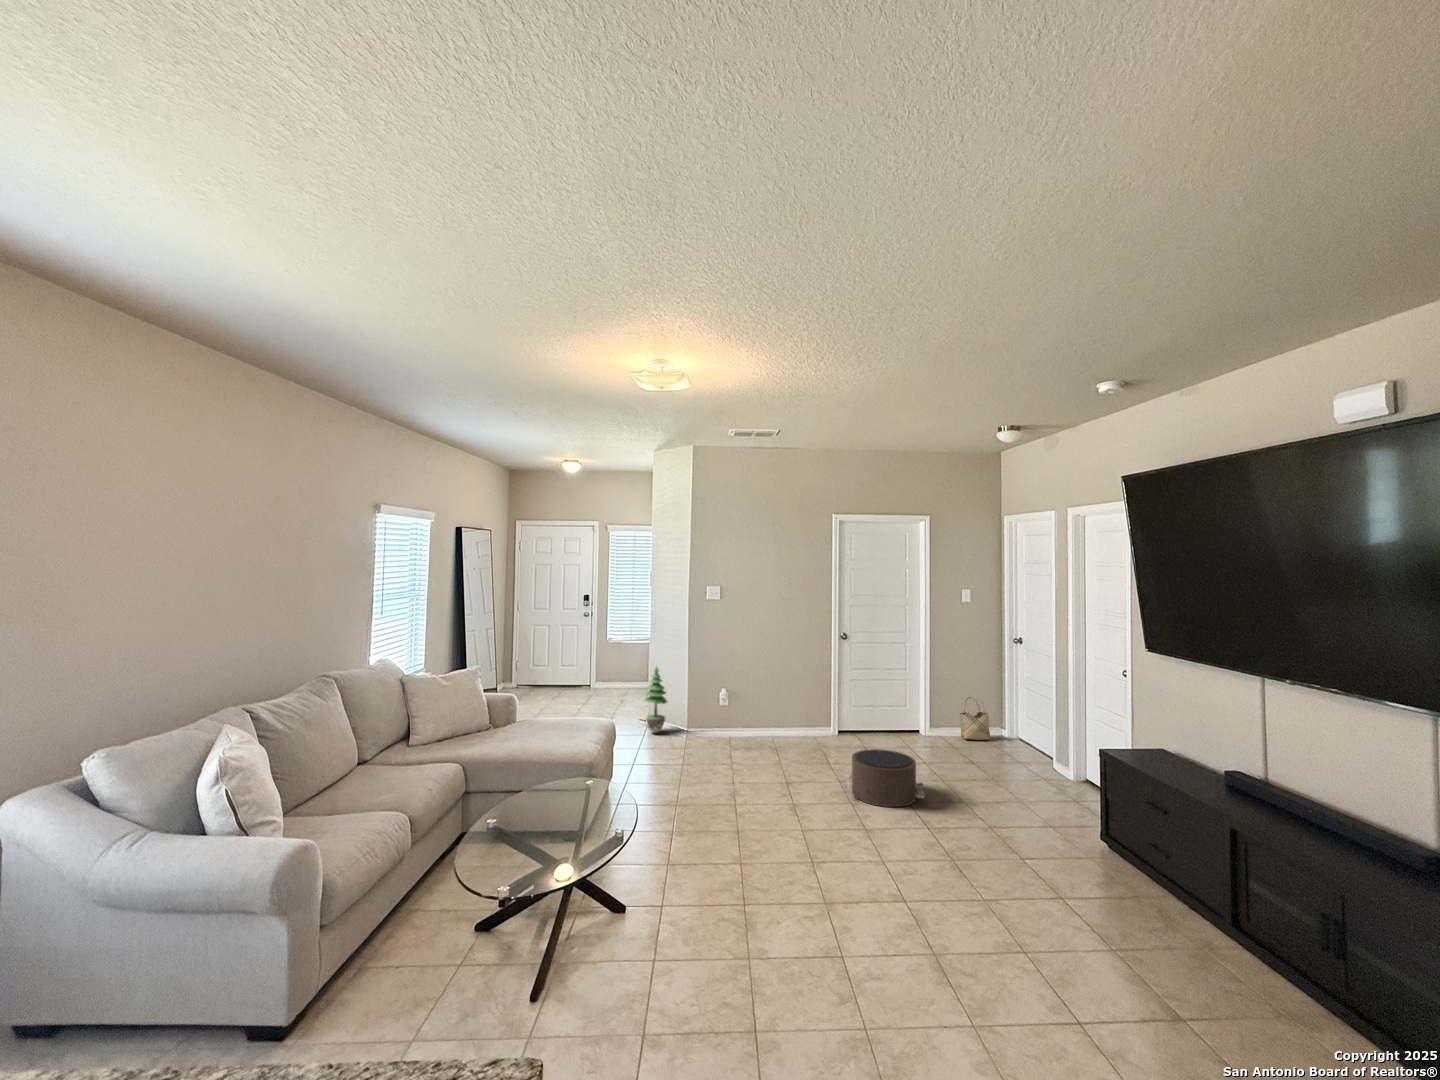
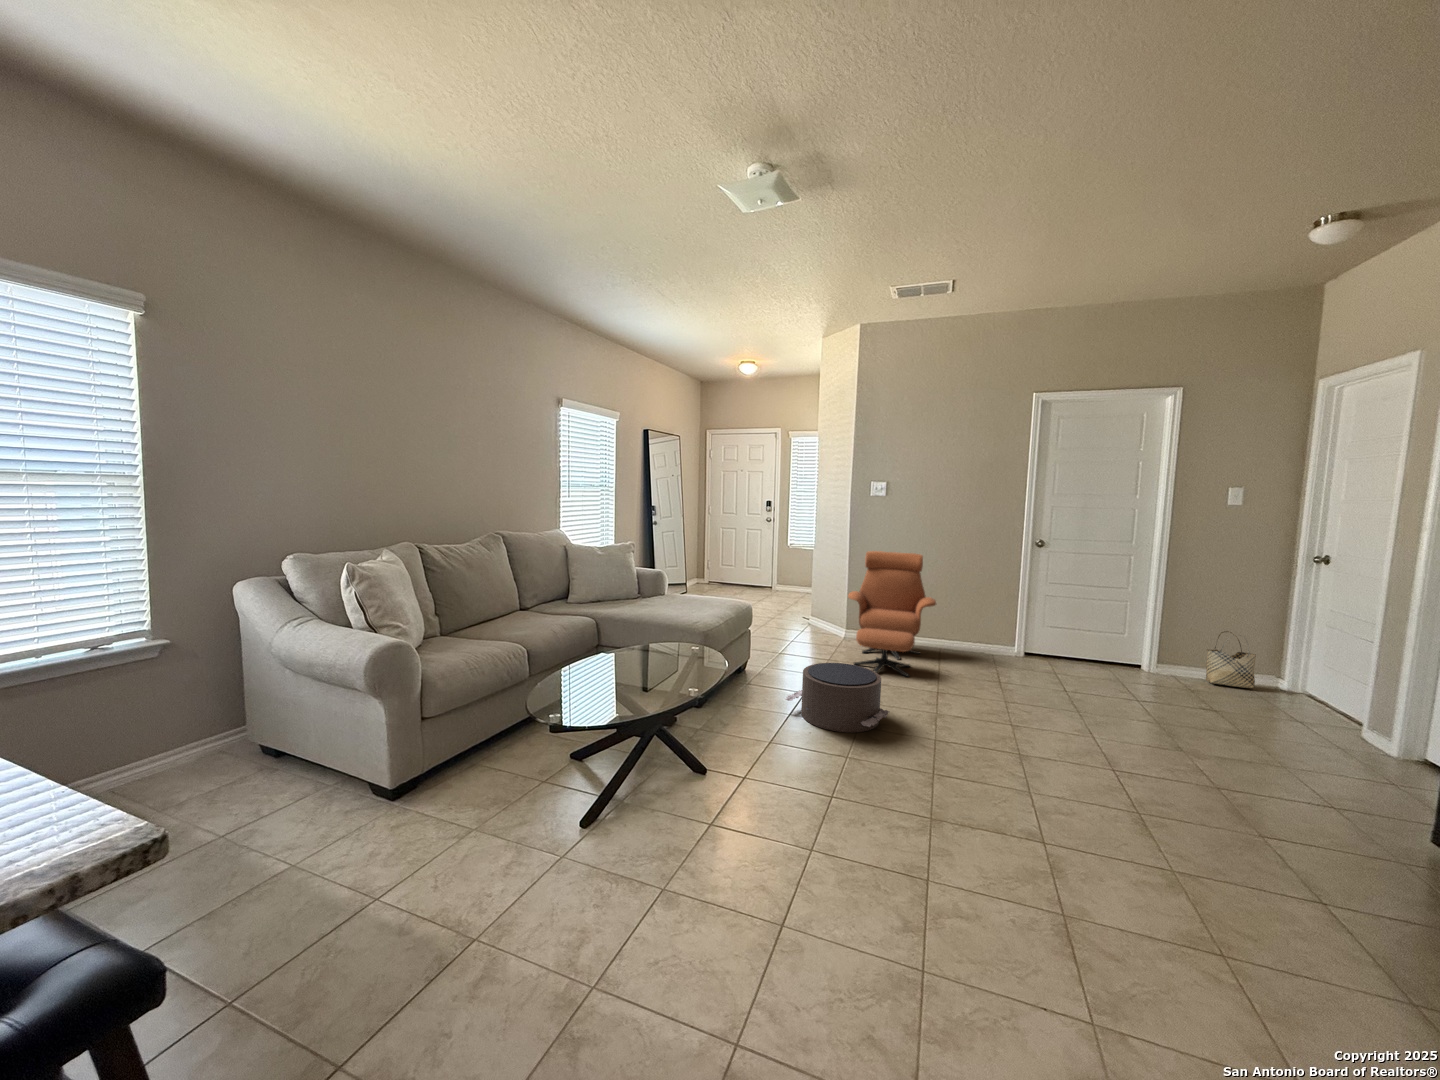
lounge chair: none [692,652,770,775] -> present [848,551,936,677]
potted tree: present [645,667,667,733] -> none [803,563,828,631]
pouf: present [843,749,925,807] -> present [785,663,890,733]

